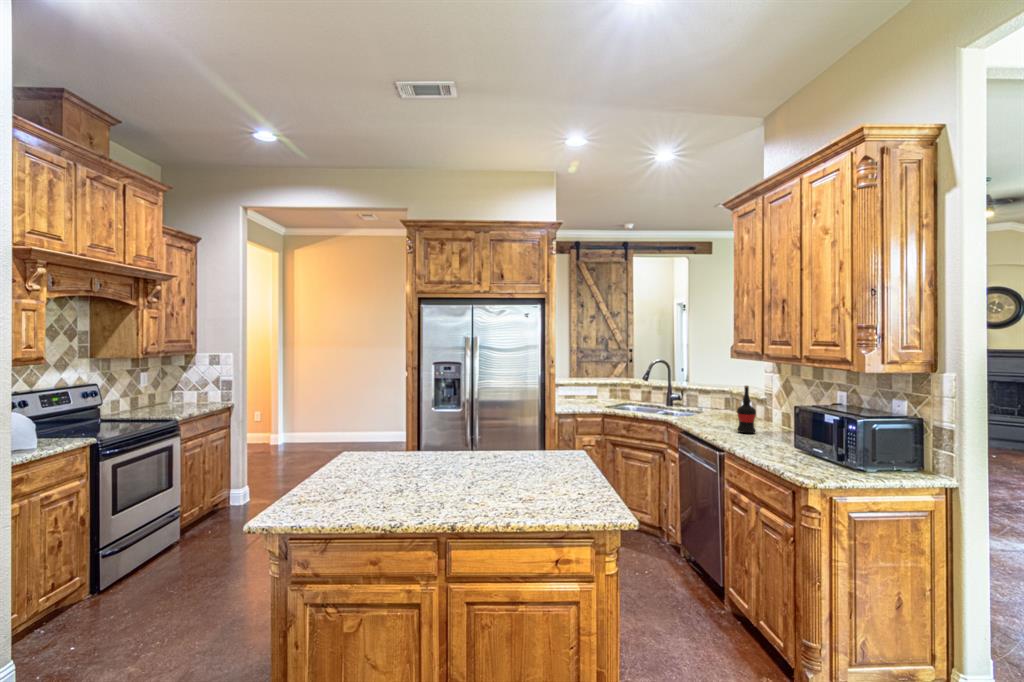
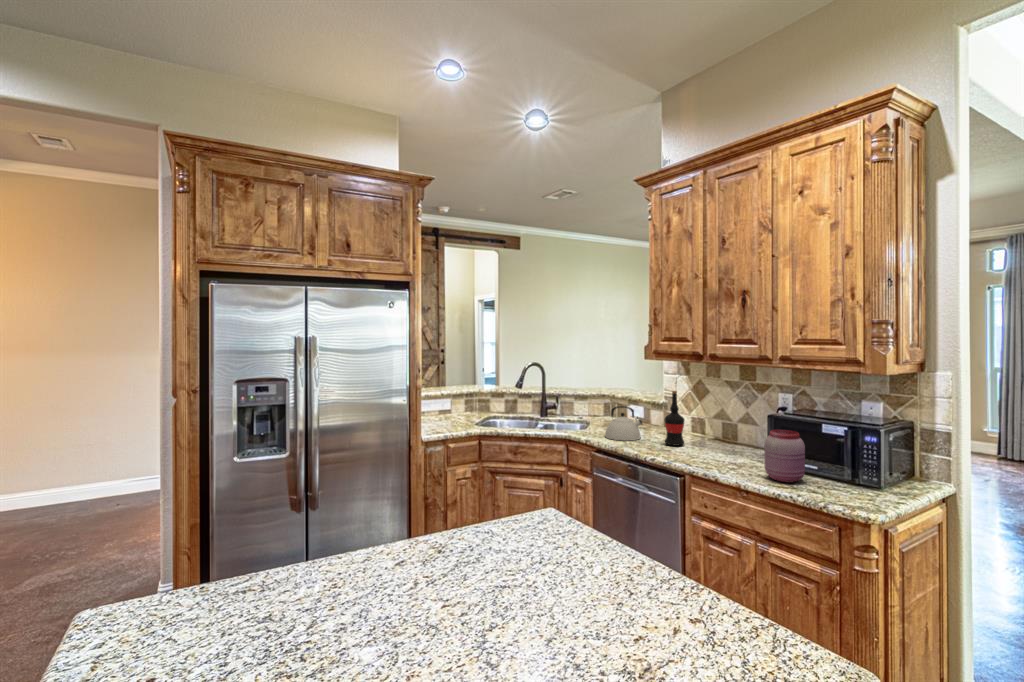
kettle: none [695,398,728,427] -> present [605,406,642,441]
jar: none [771,418,805,462] -> present [764,430,805,483]

